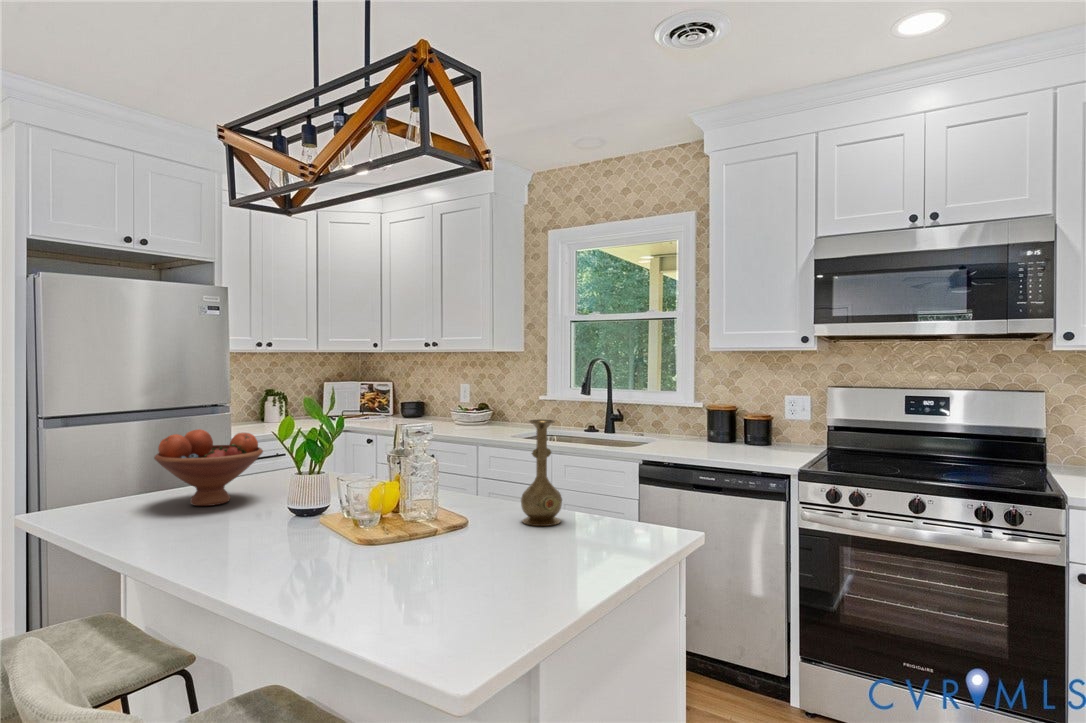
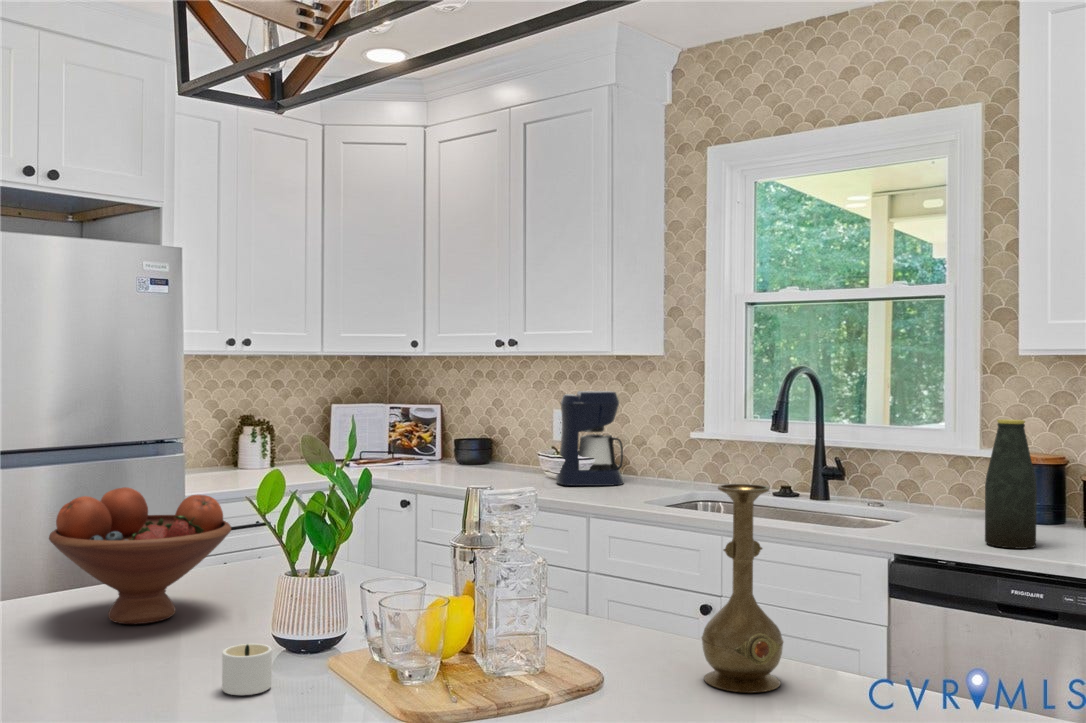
coffee maker: none [461,373,501,428] -> present [556,391,624,486]
bottle: none [690,386,716,455] -> present [985,419,1037,549]
candle: none [260,510,296,537] -> present [222,644,272,695]

